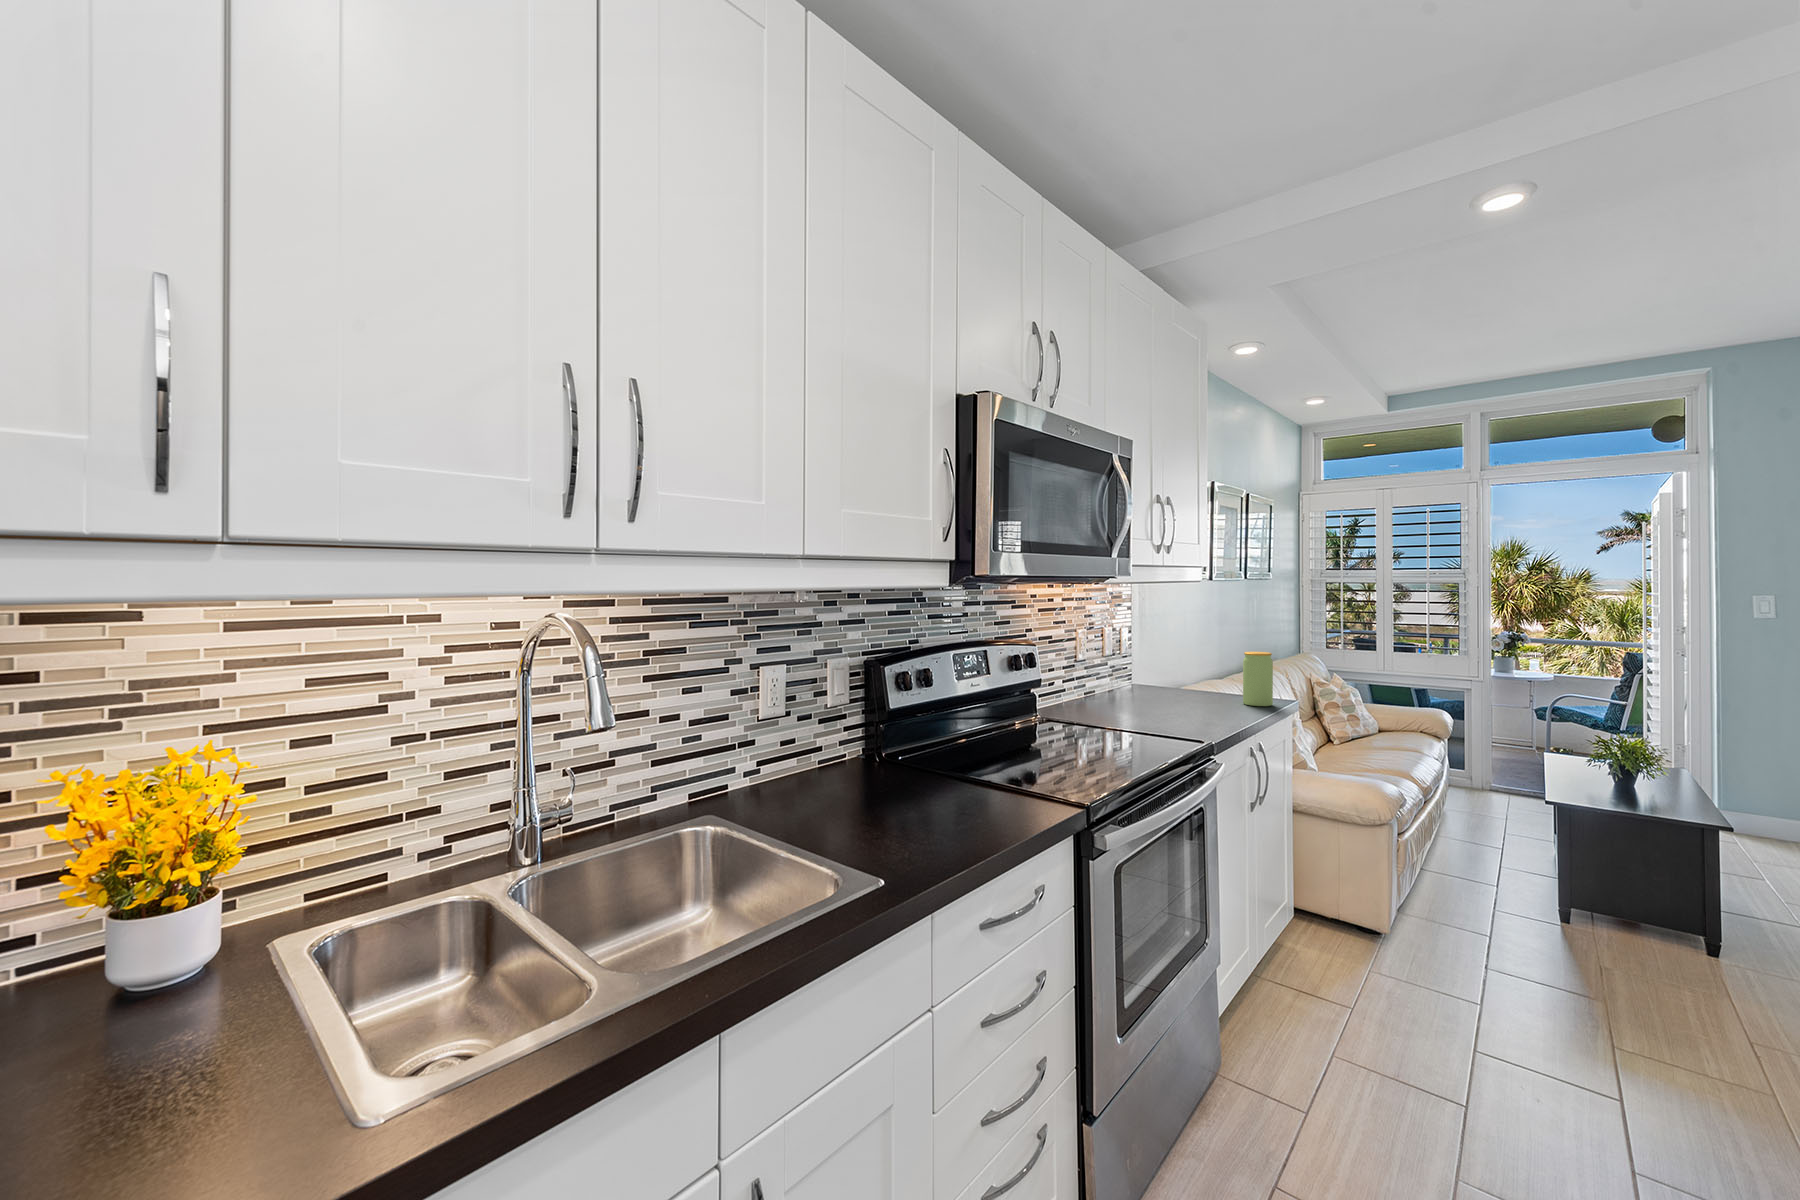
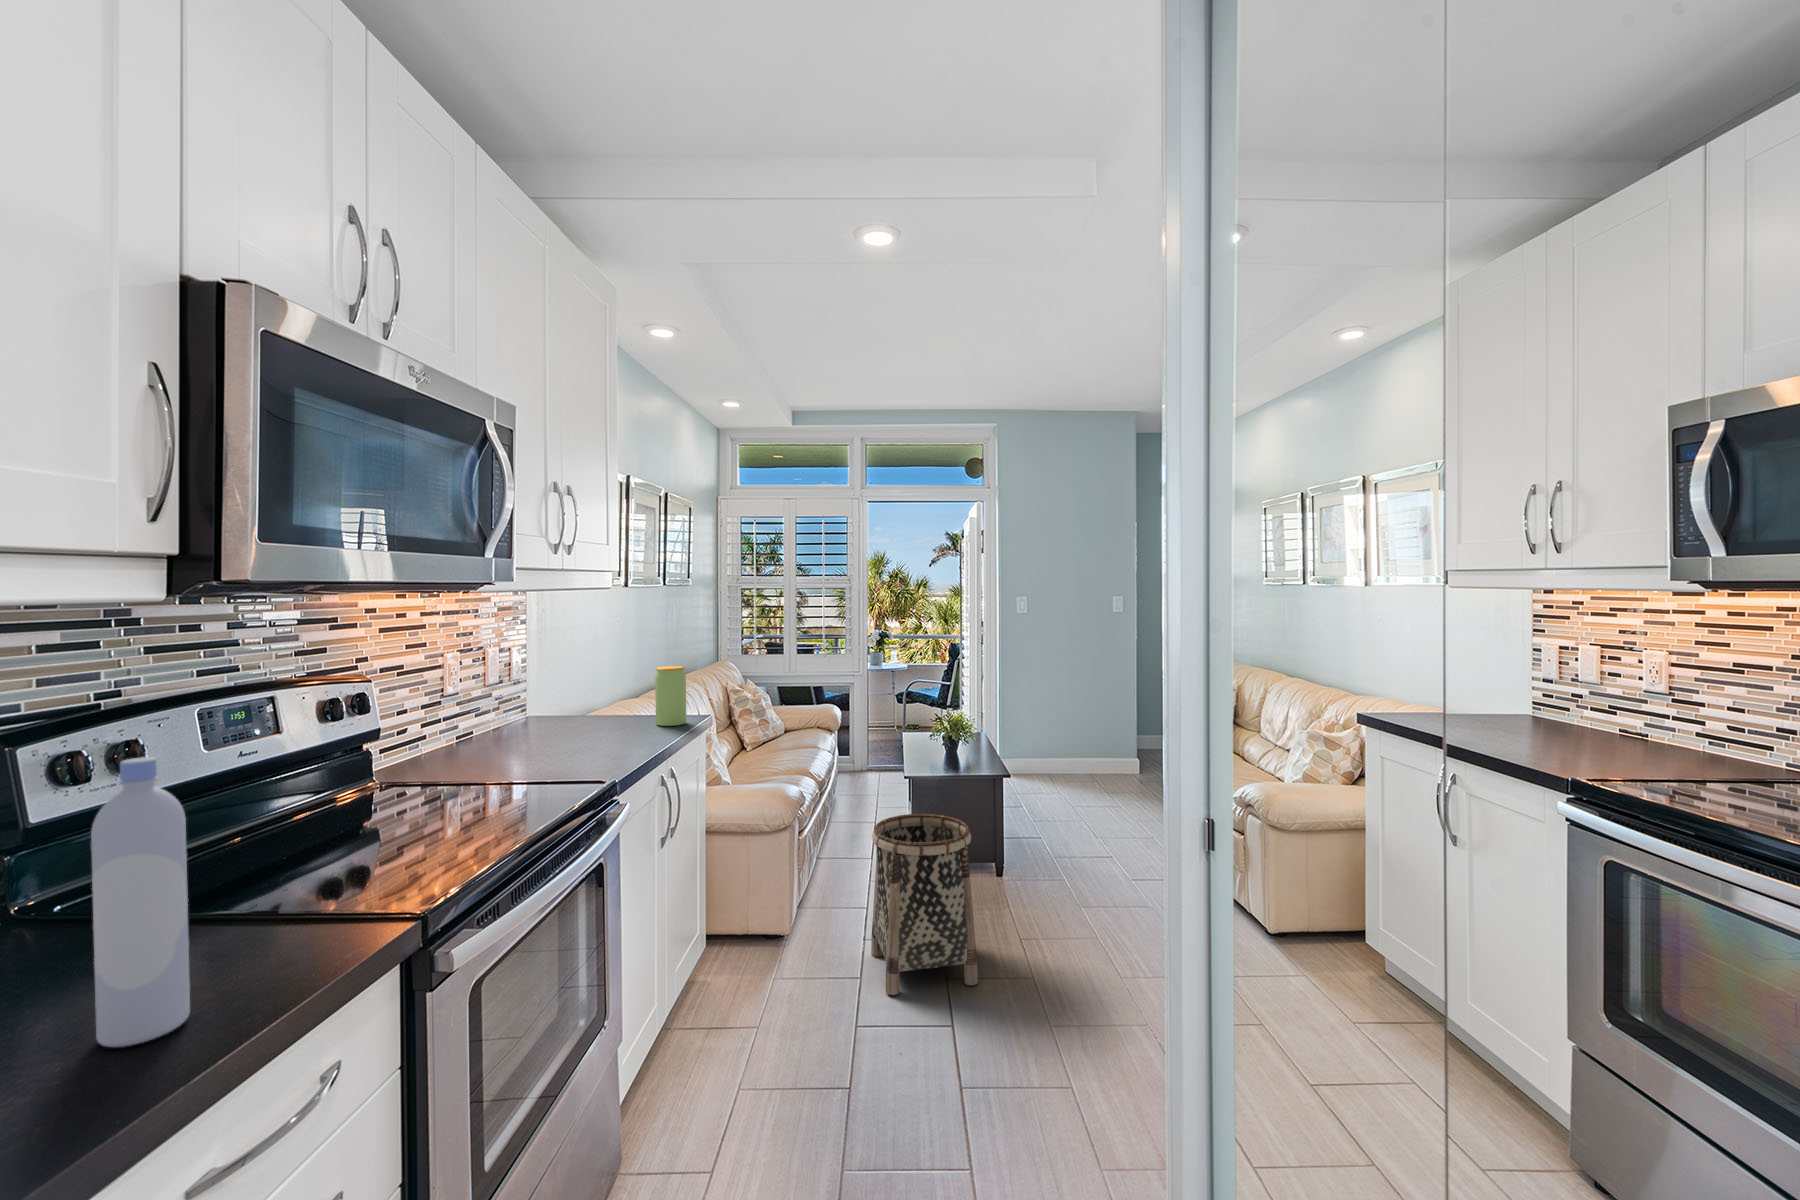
bottle: none [943,674,981,830] -> present [91,757,190,1047]
basket: none [1487,838,1650,1060] -> present [871,814,978,995]

